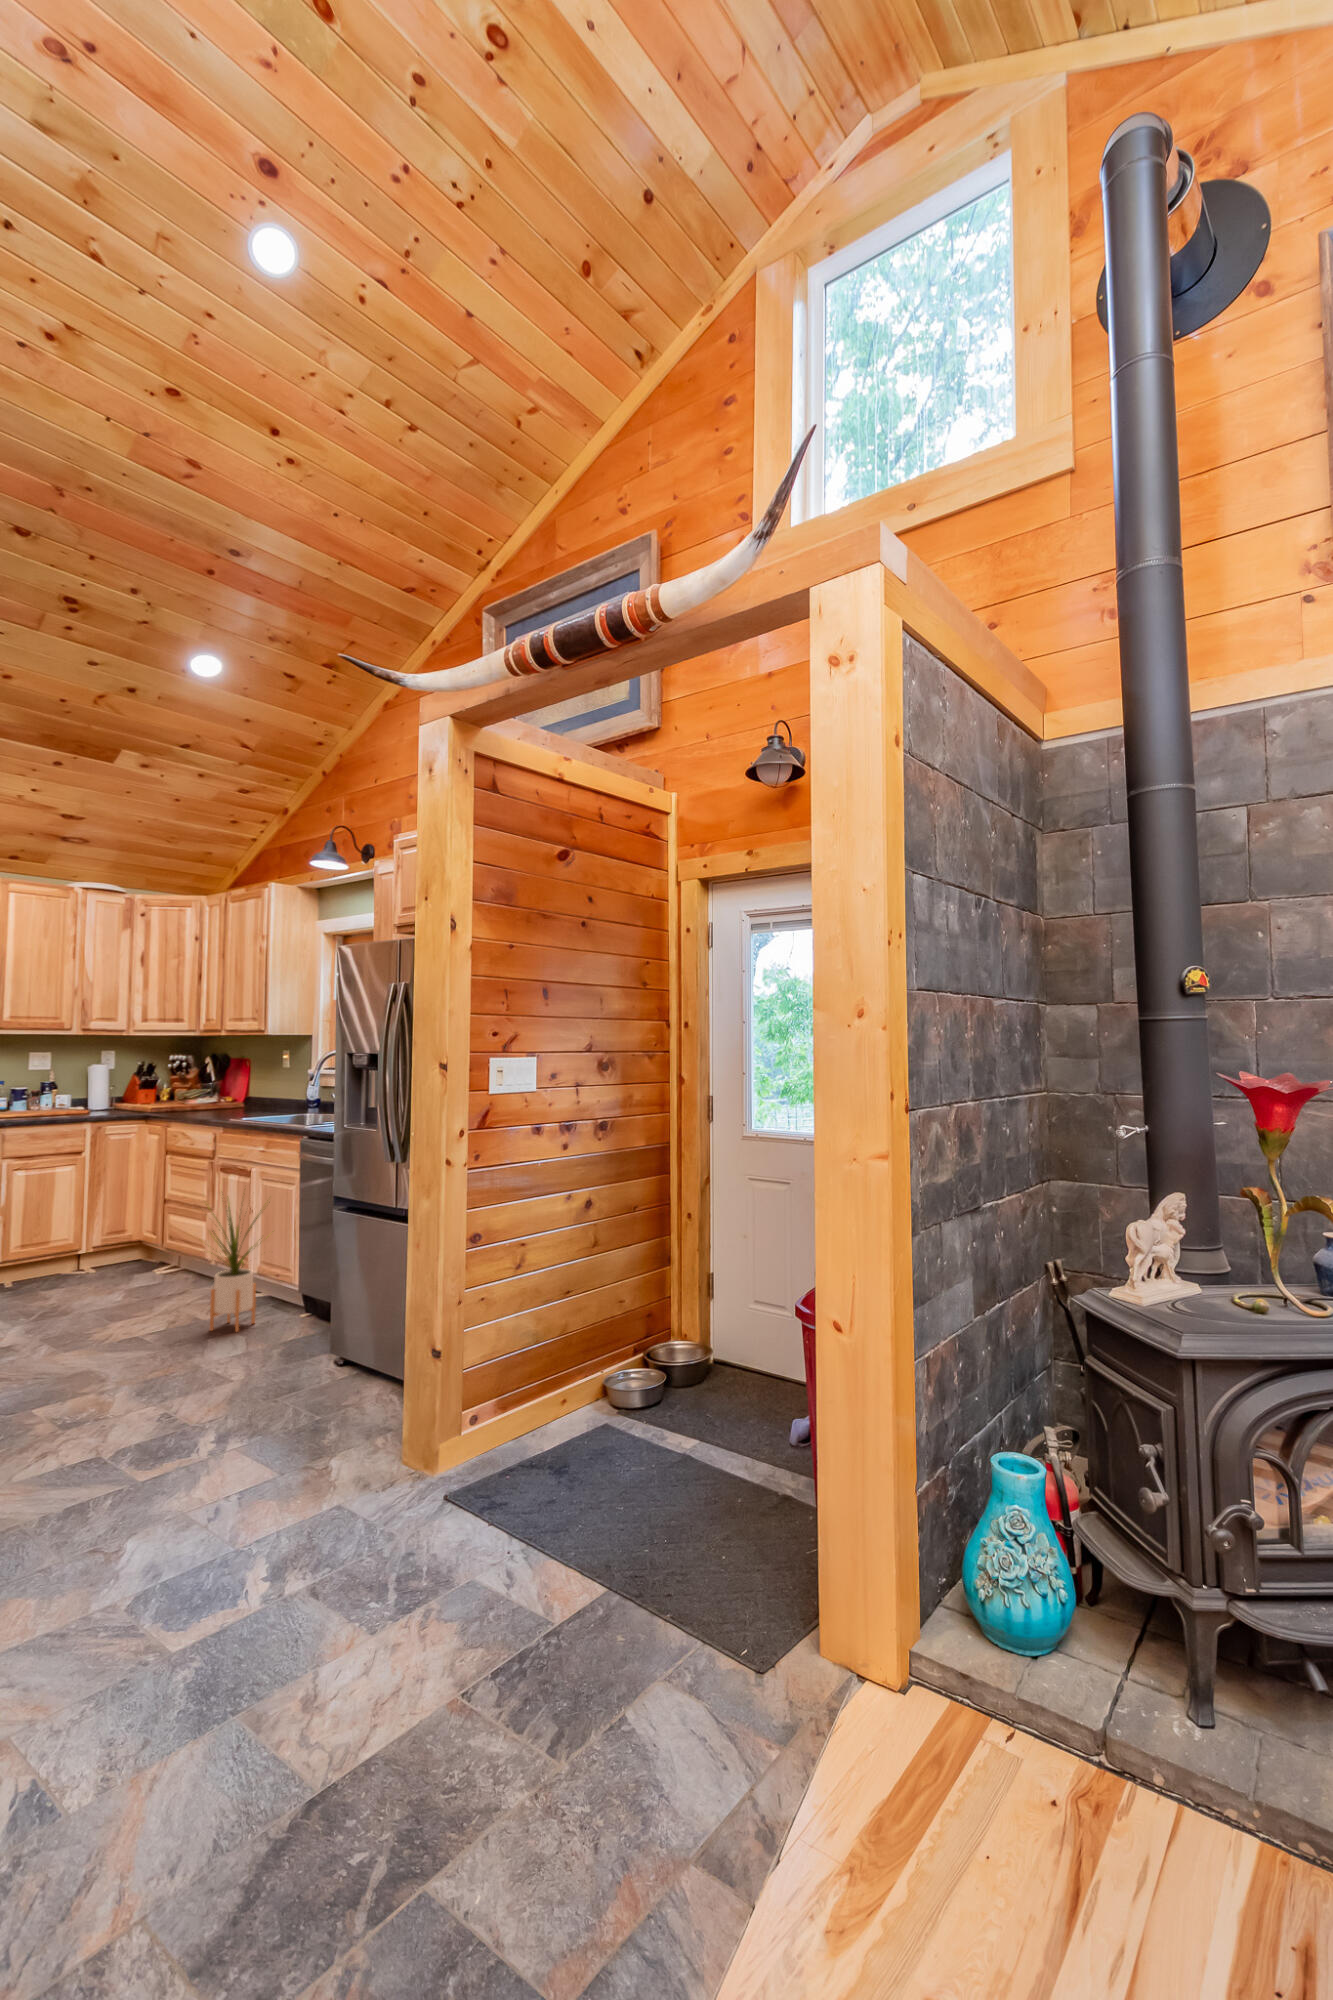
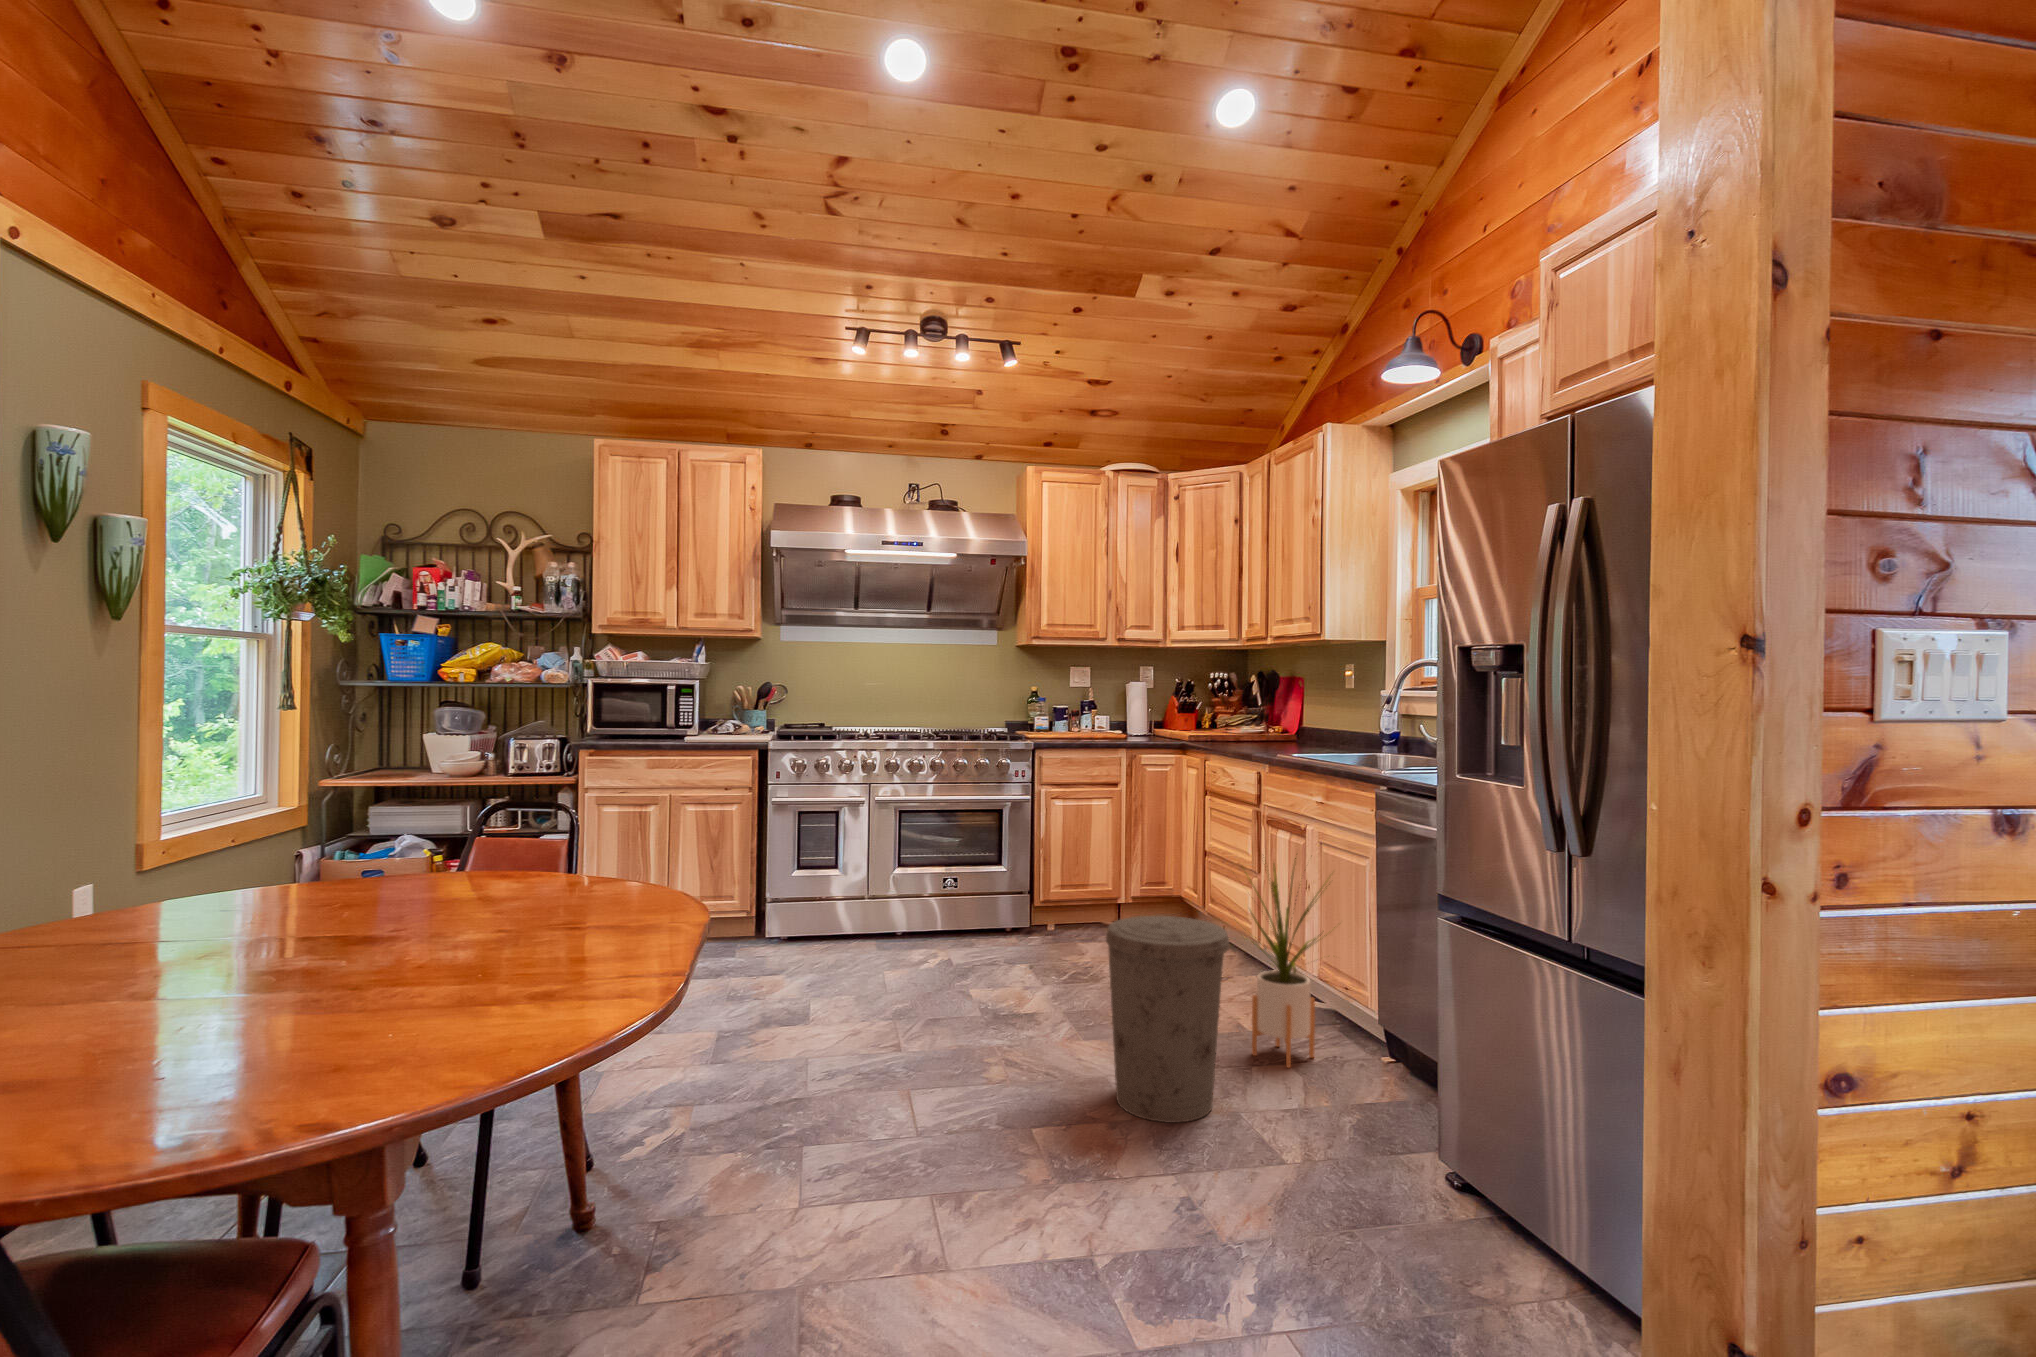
trash can: none [102,1239,199,1380] -> present [1106,916,1230,1123]

